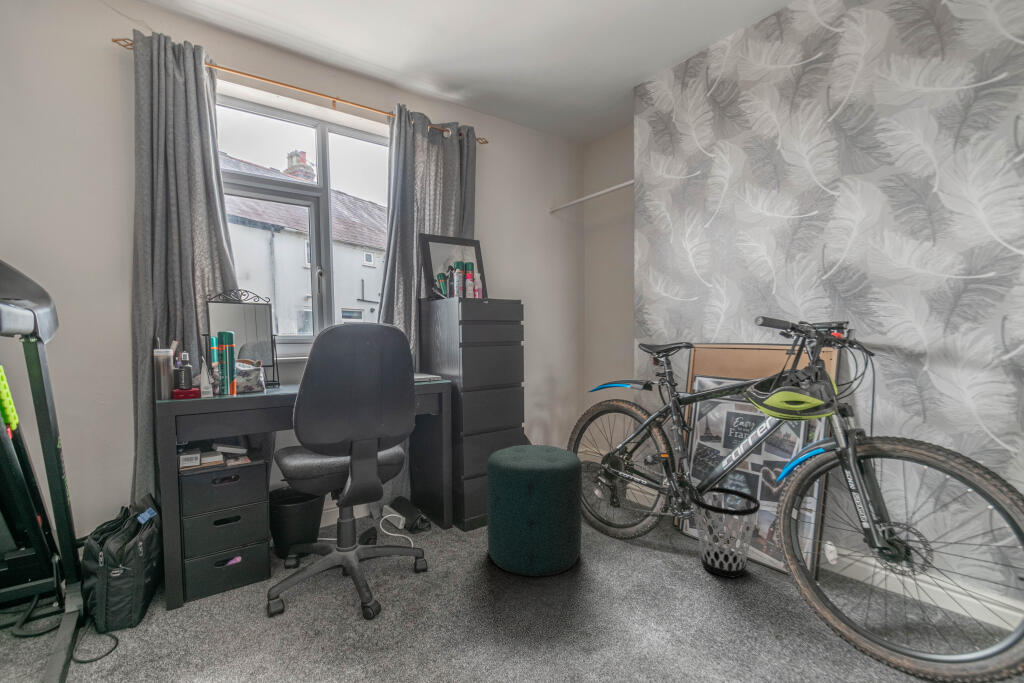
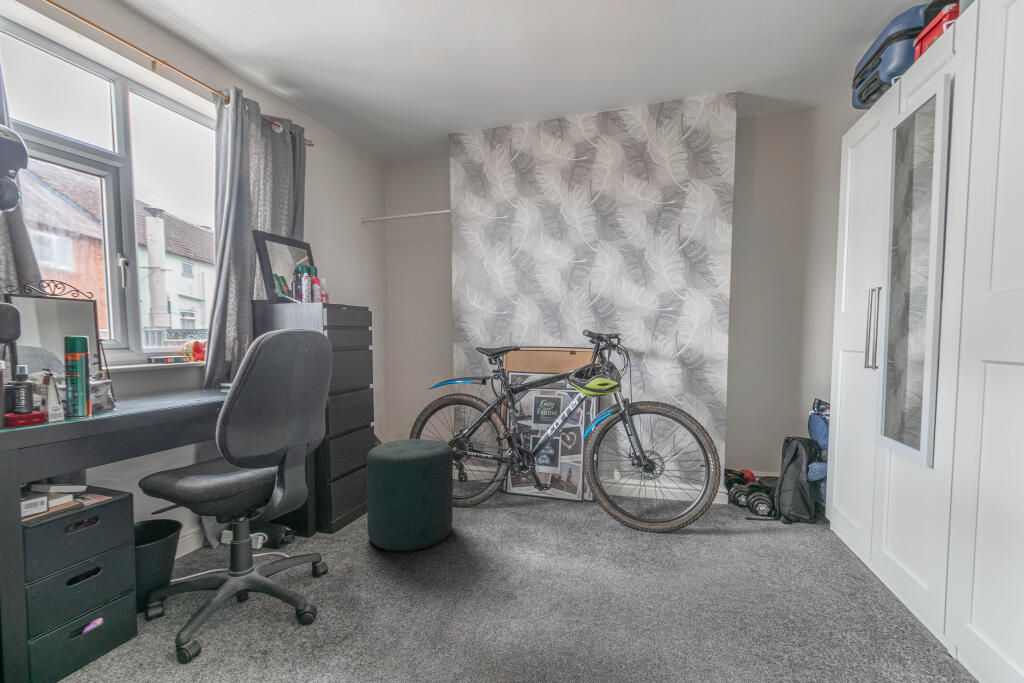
wastebasket: present [690,487,760,577] -> none [523,451,567,511]

